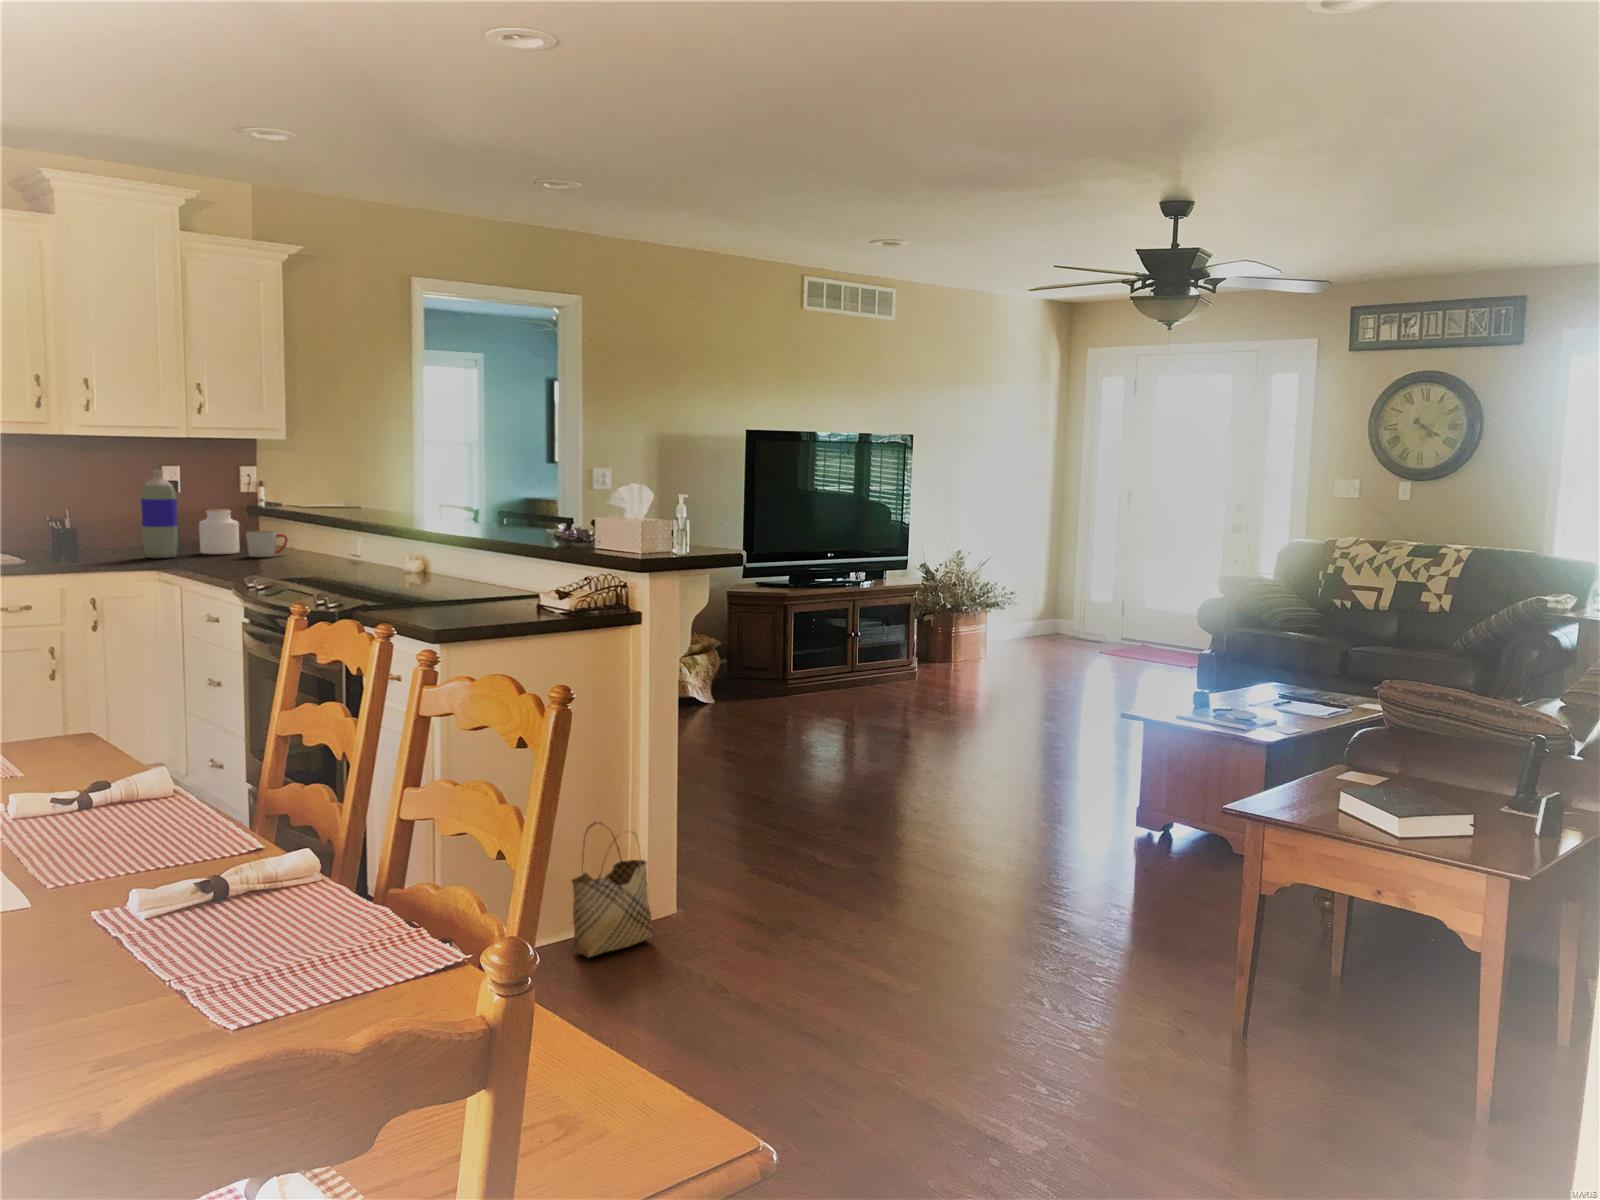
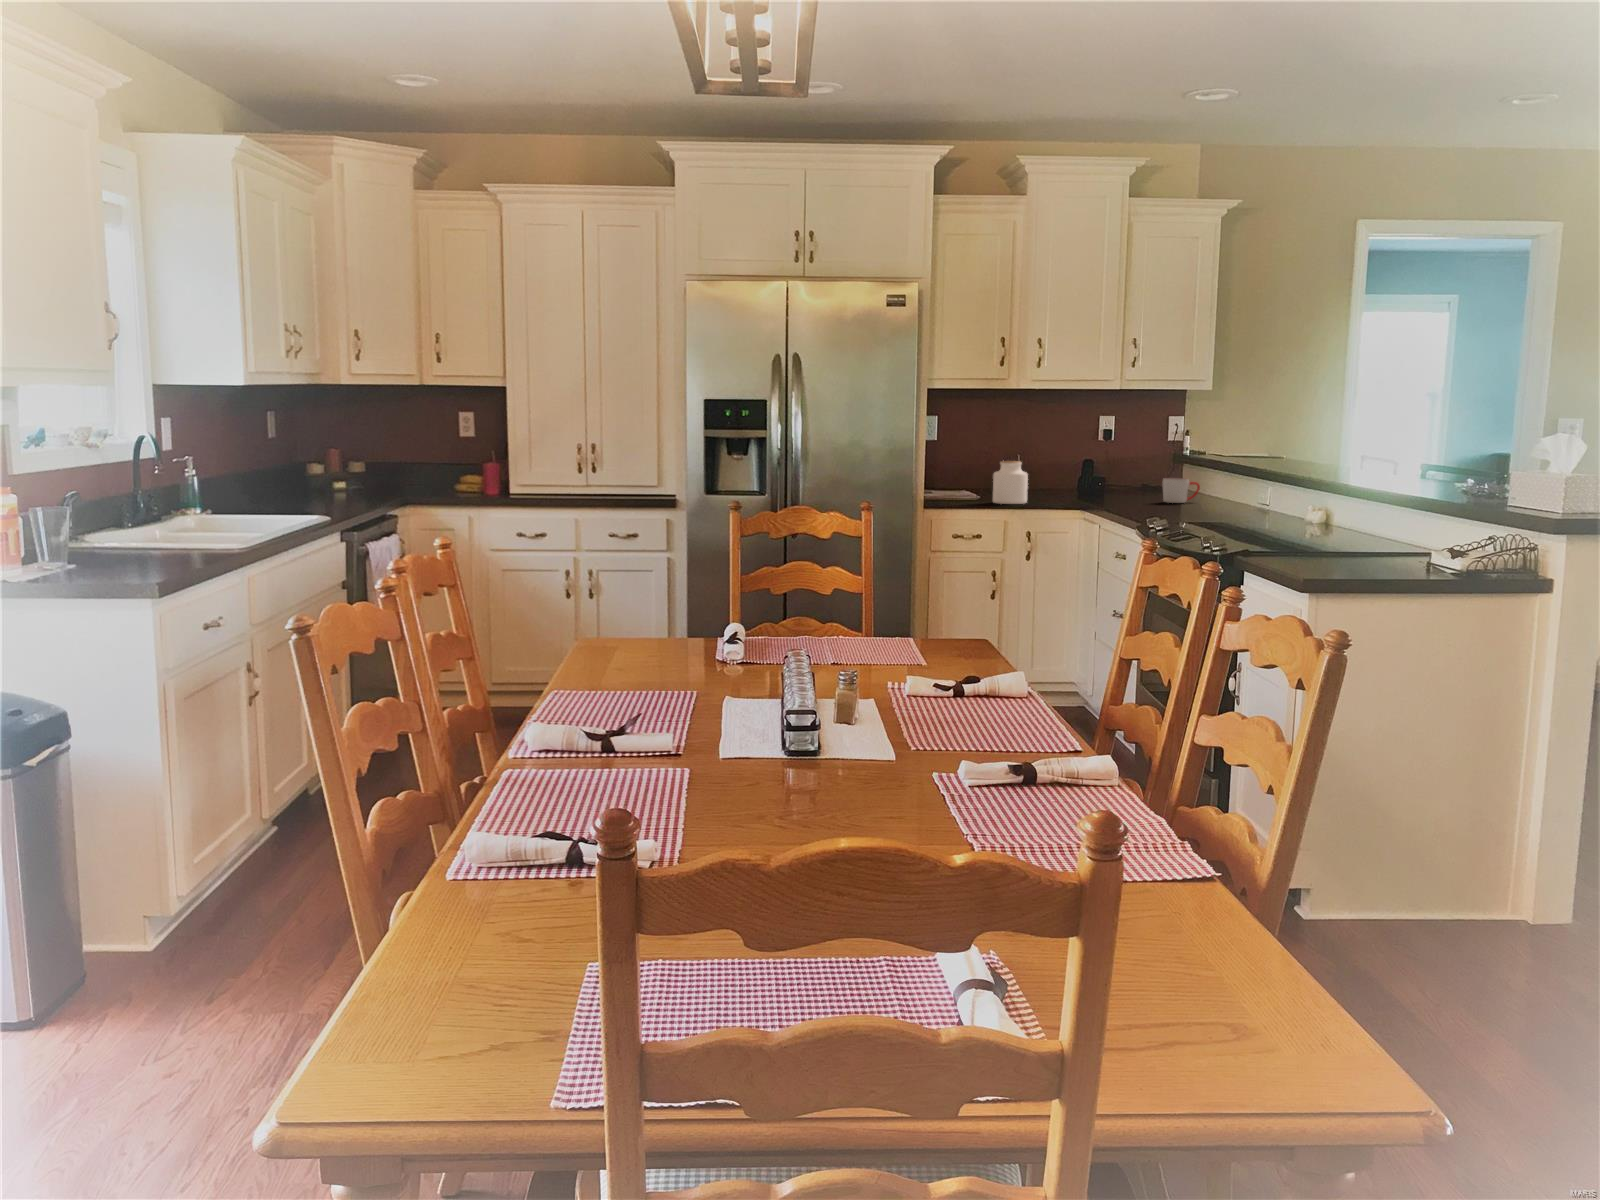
bottle: present [141,470,178,558] -> none [1075,420,1106,500]
jar: present [199,509,240,554] -> present [993,461,1028,504]
woven basket: present [572,822,653,957] -> none [1429,805,1533,948]

